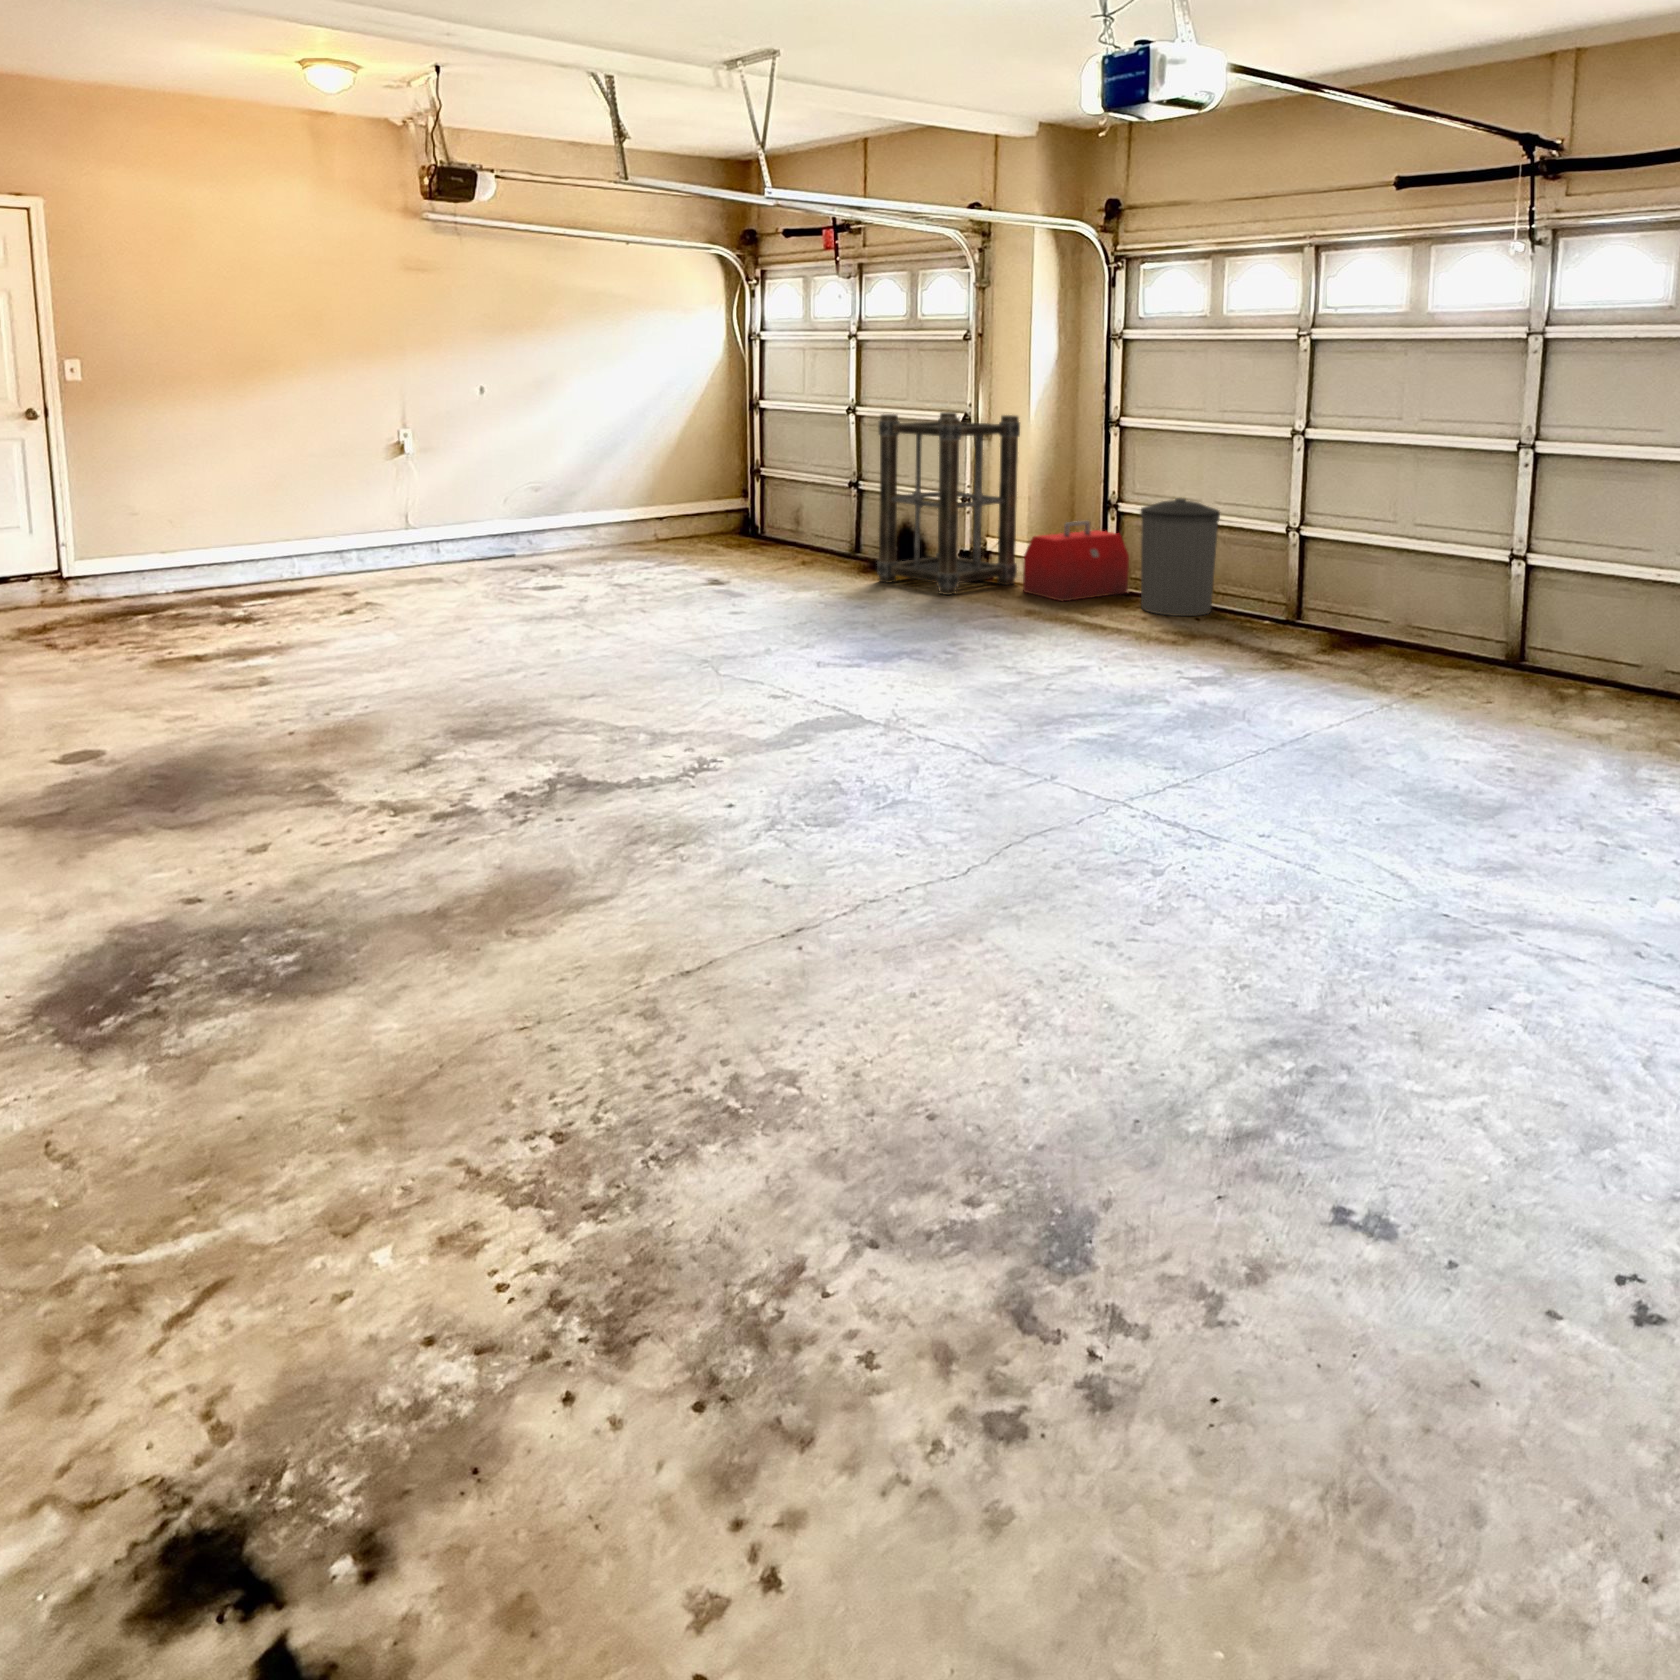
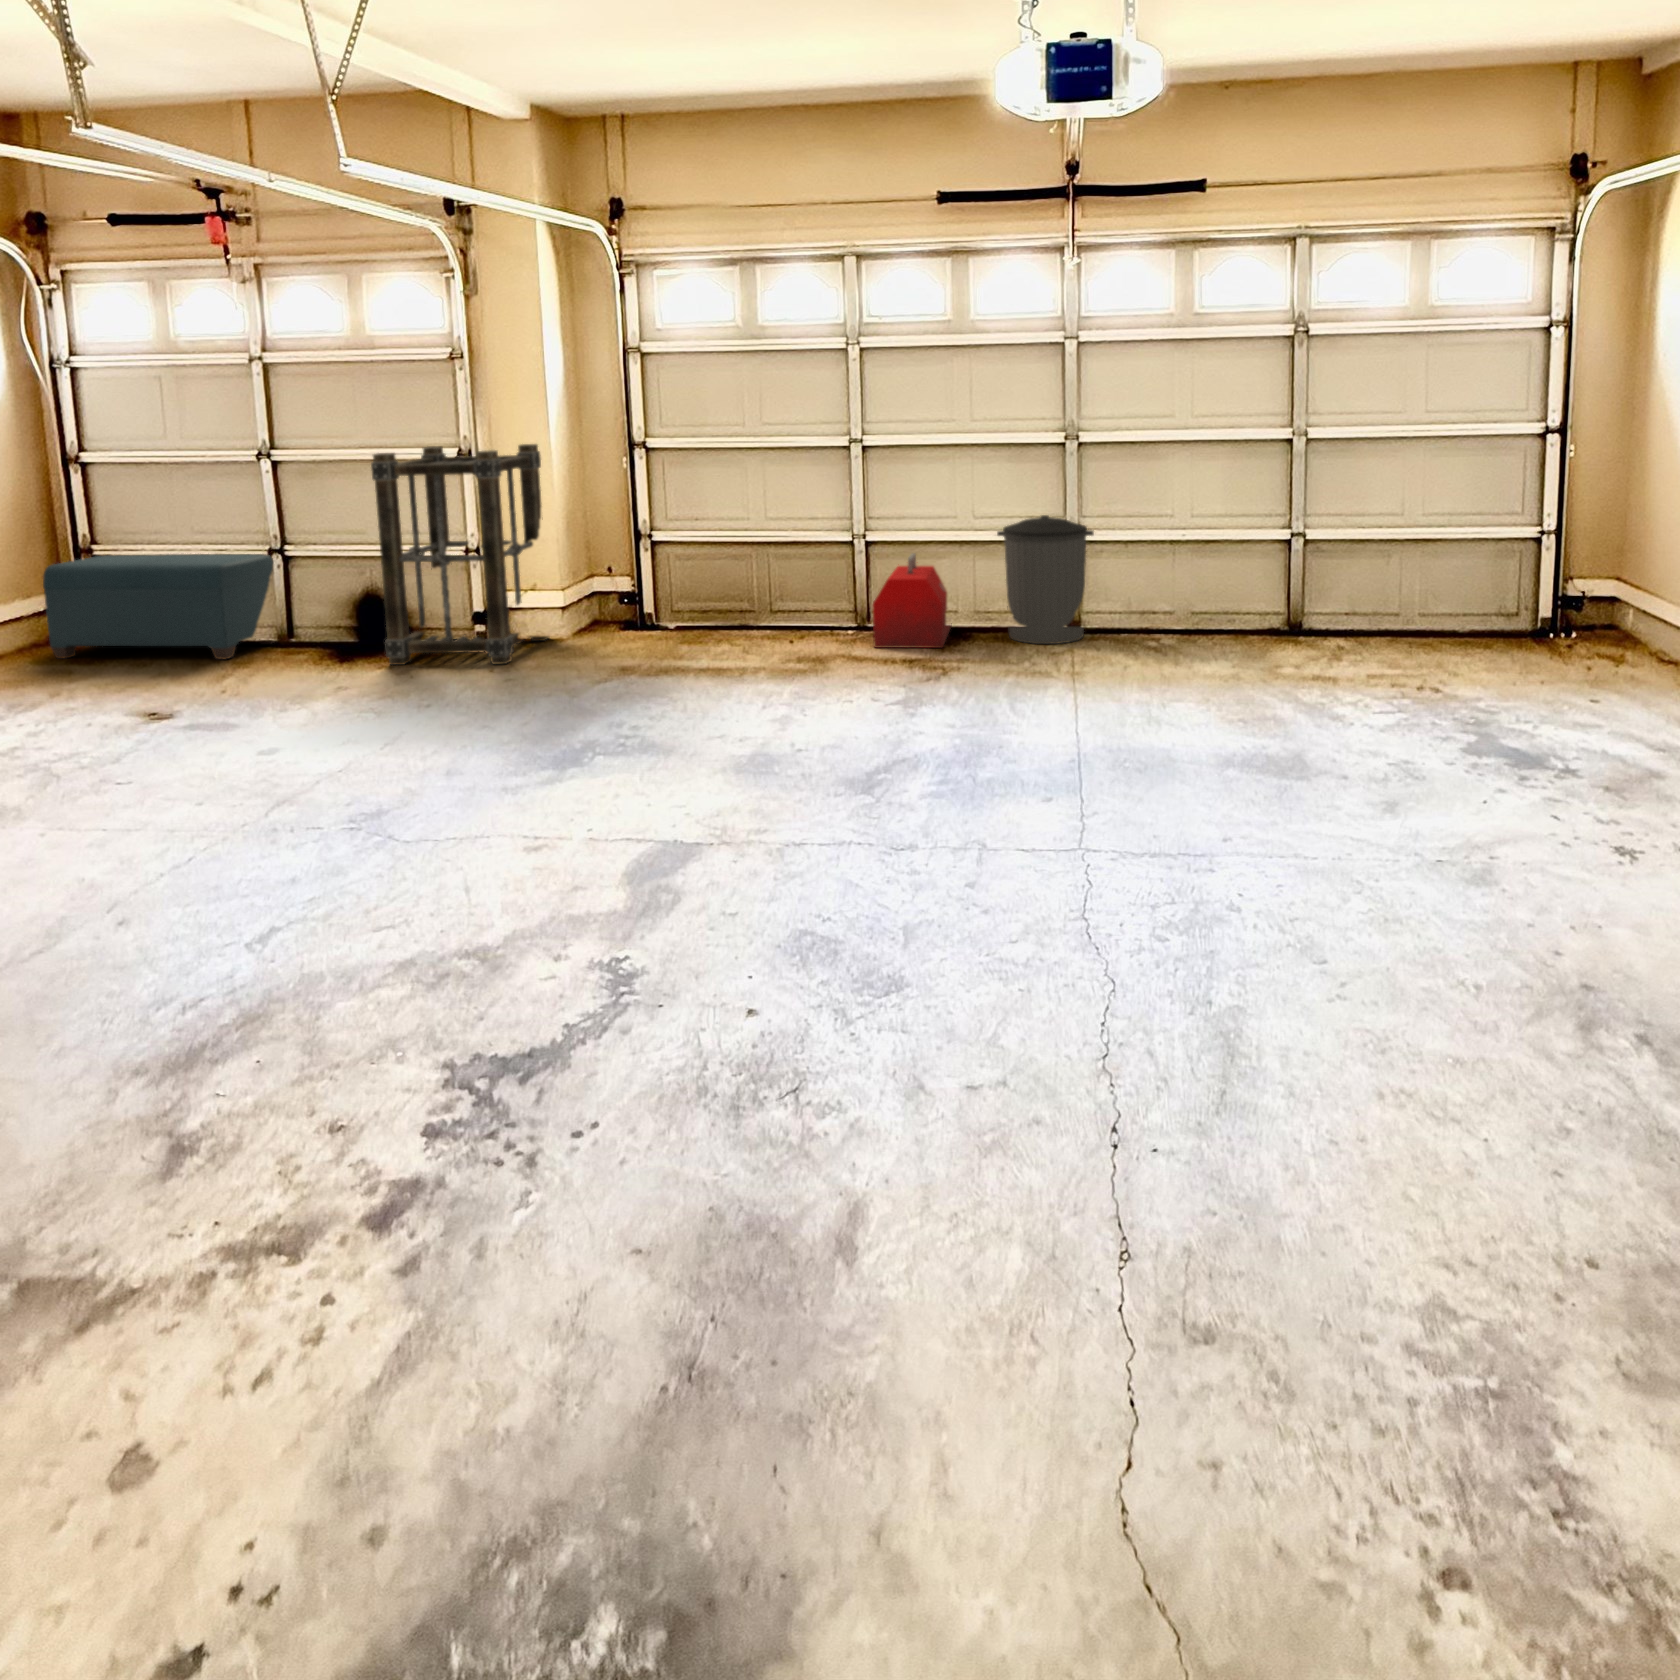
bench: none [717,476,850,560] -> present [43,554,274,659]
trash can: present [1140,498,1220,616] -> present [997,515,1094,644]
toolbox: present [1023,521,1129,601] -> present [873,553,951,648]

